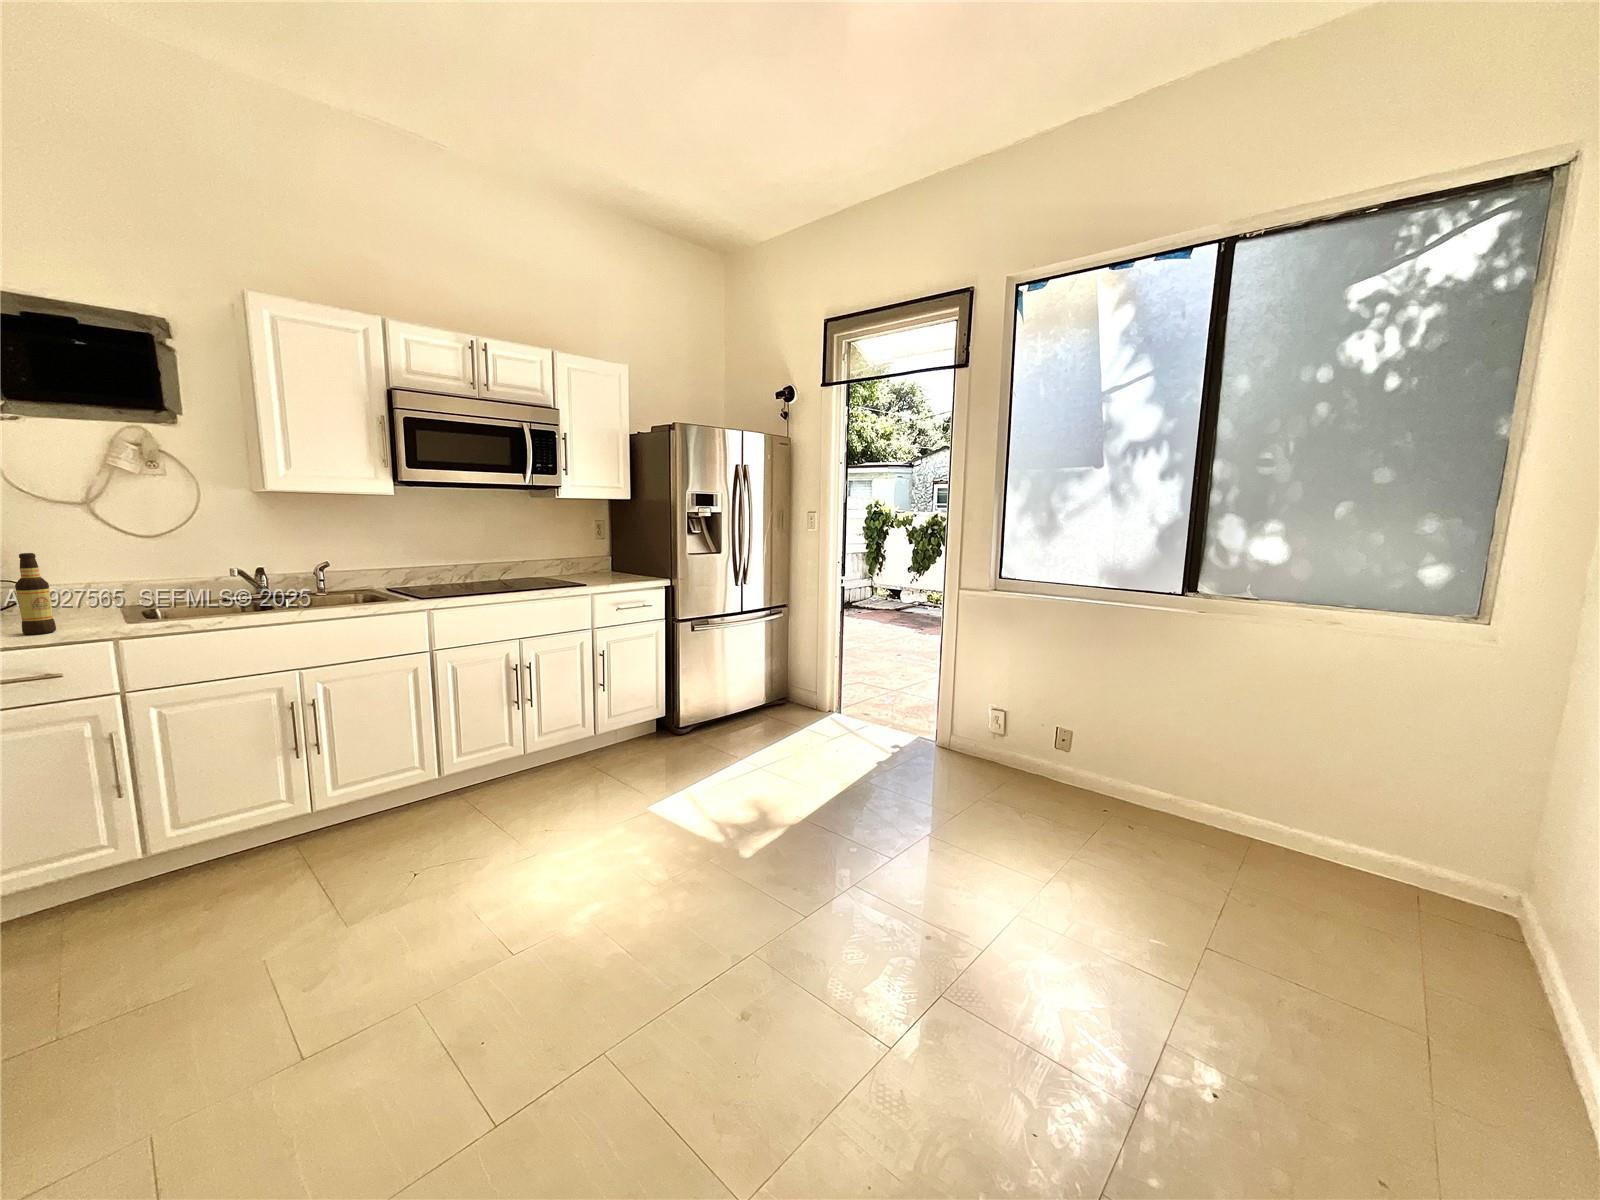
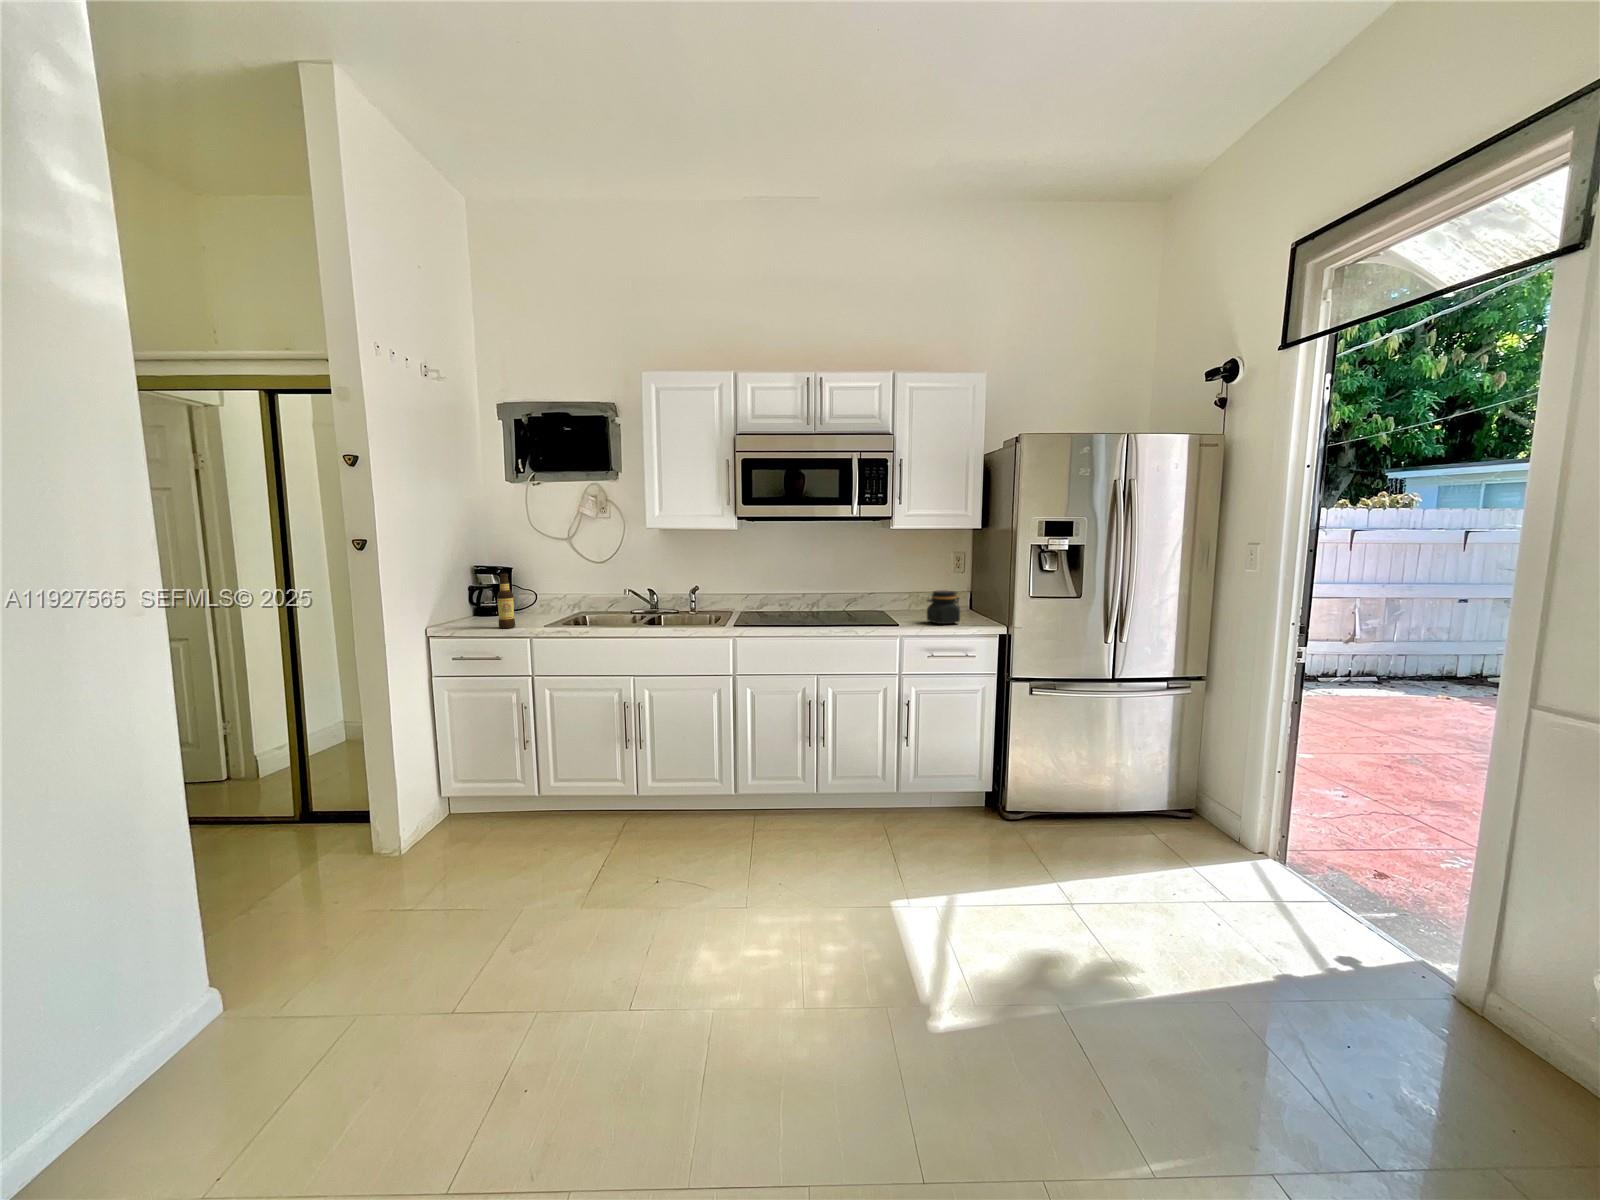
jar: none [599,553,629,582] -> present [927,591,960,624]

